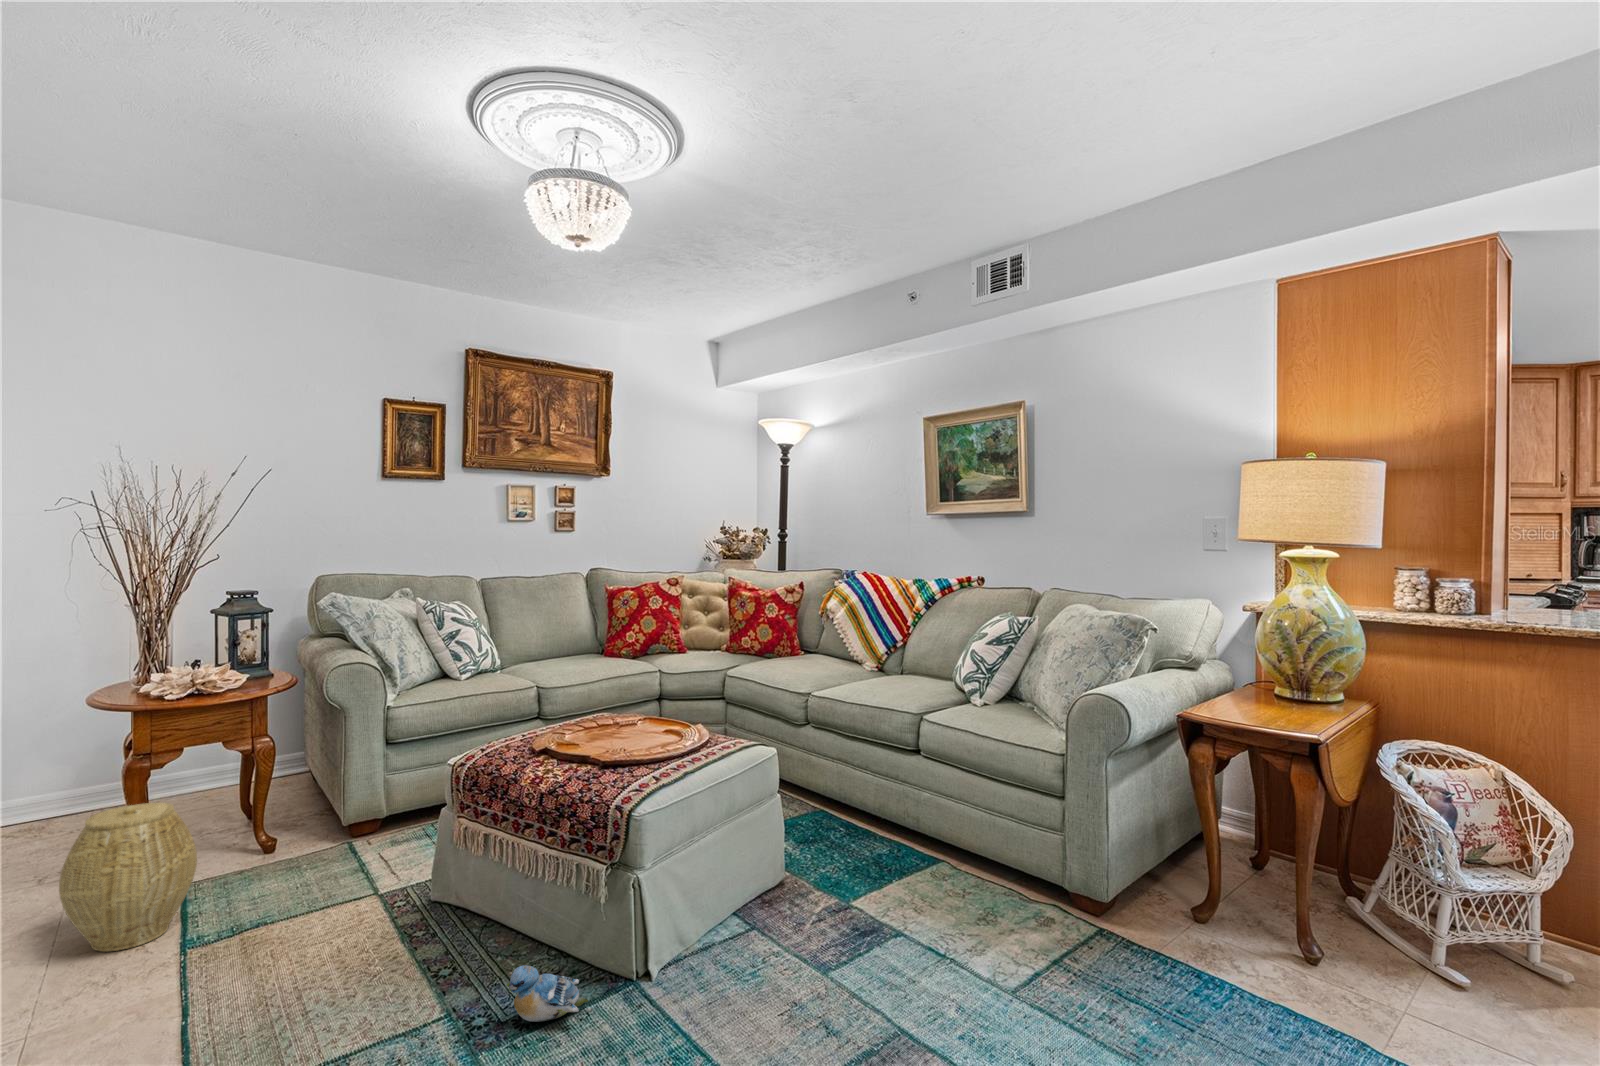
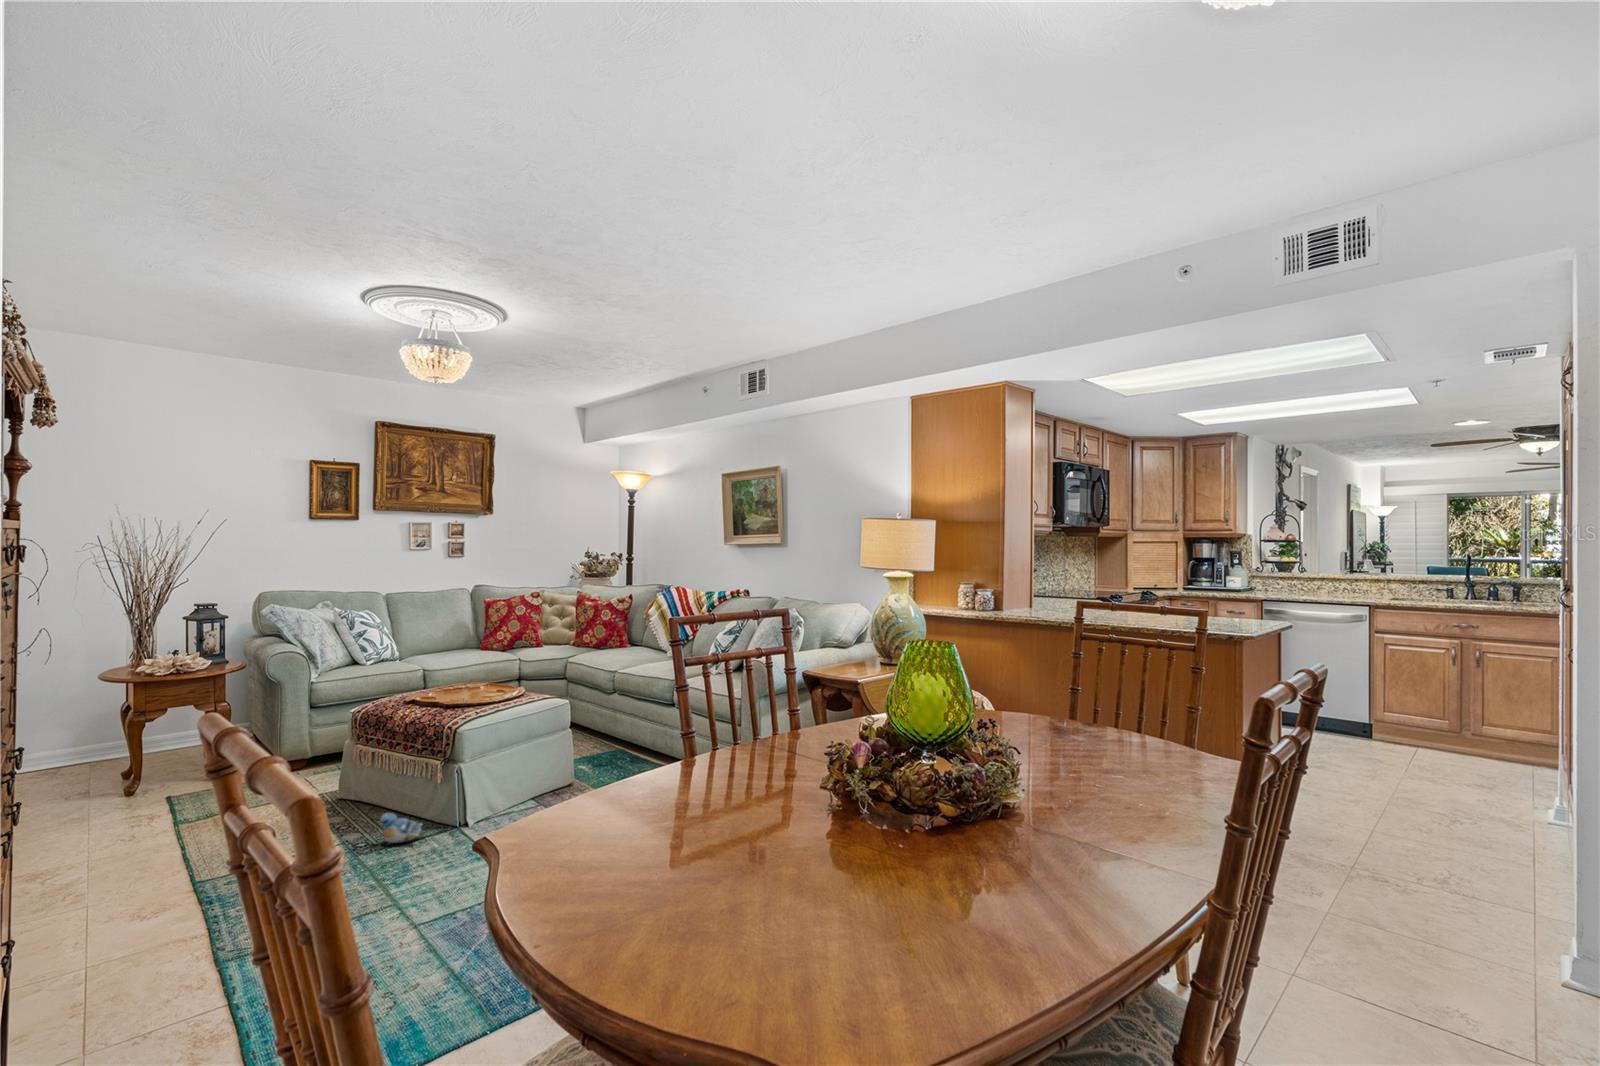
woven basket: present [59,803,197,952] -> none [96,738,183,827]

